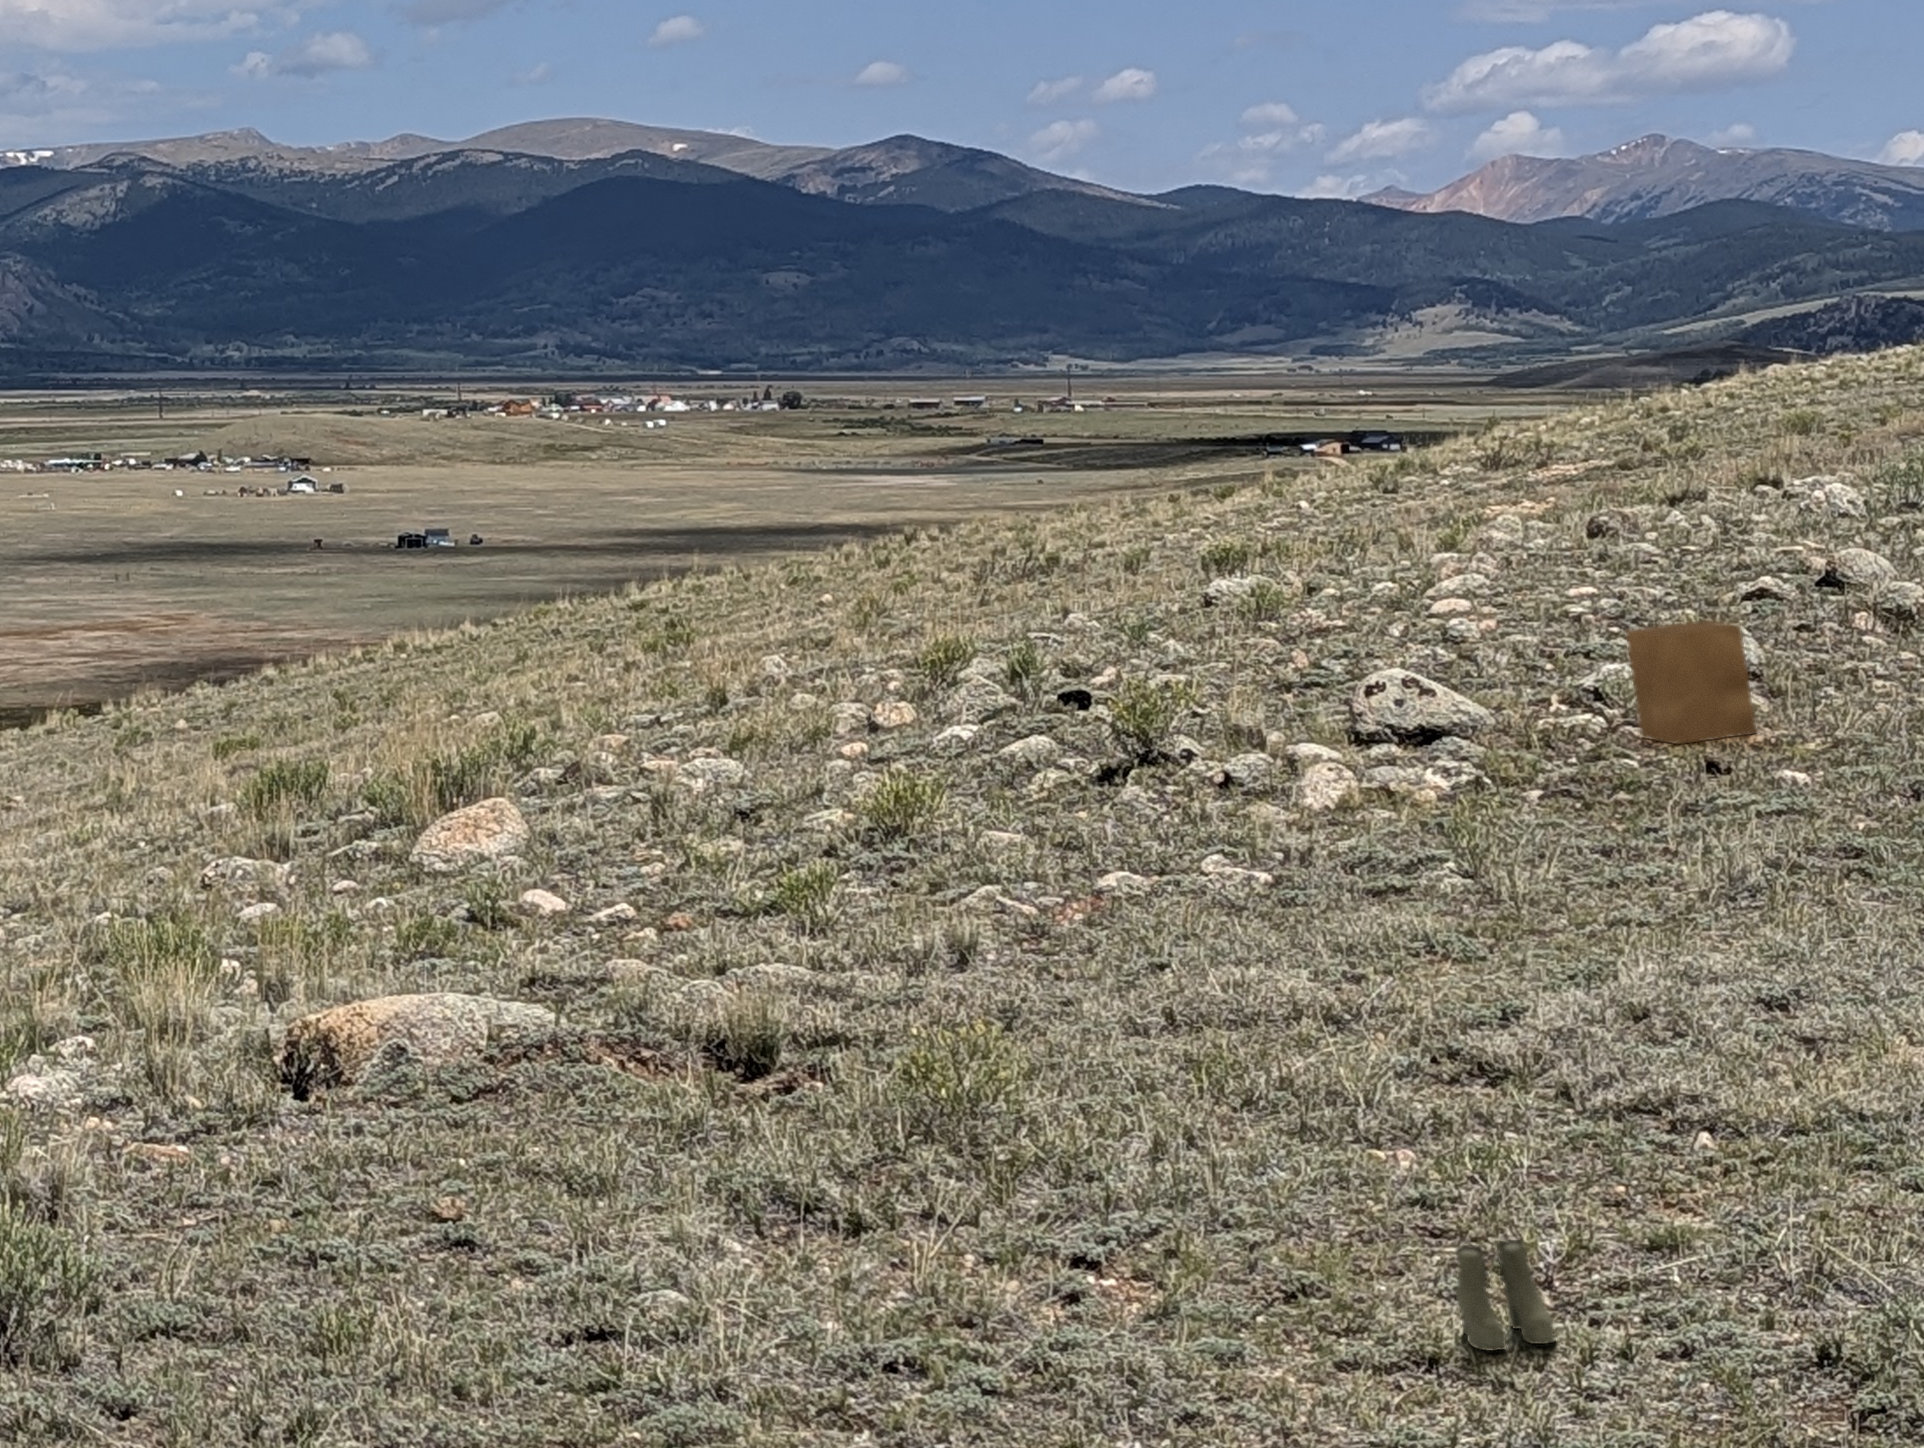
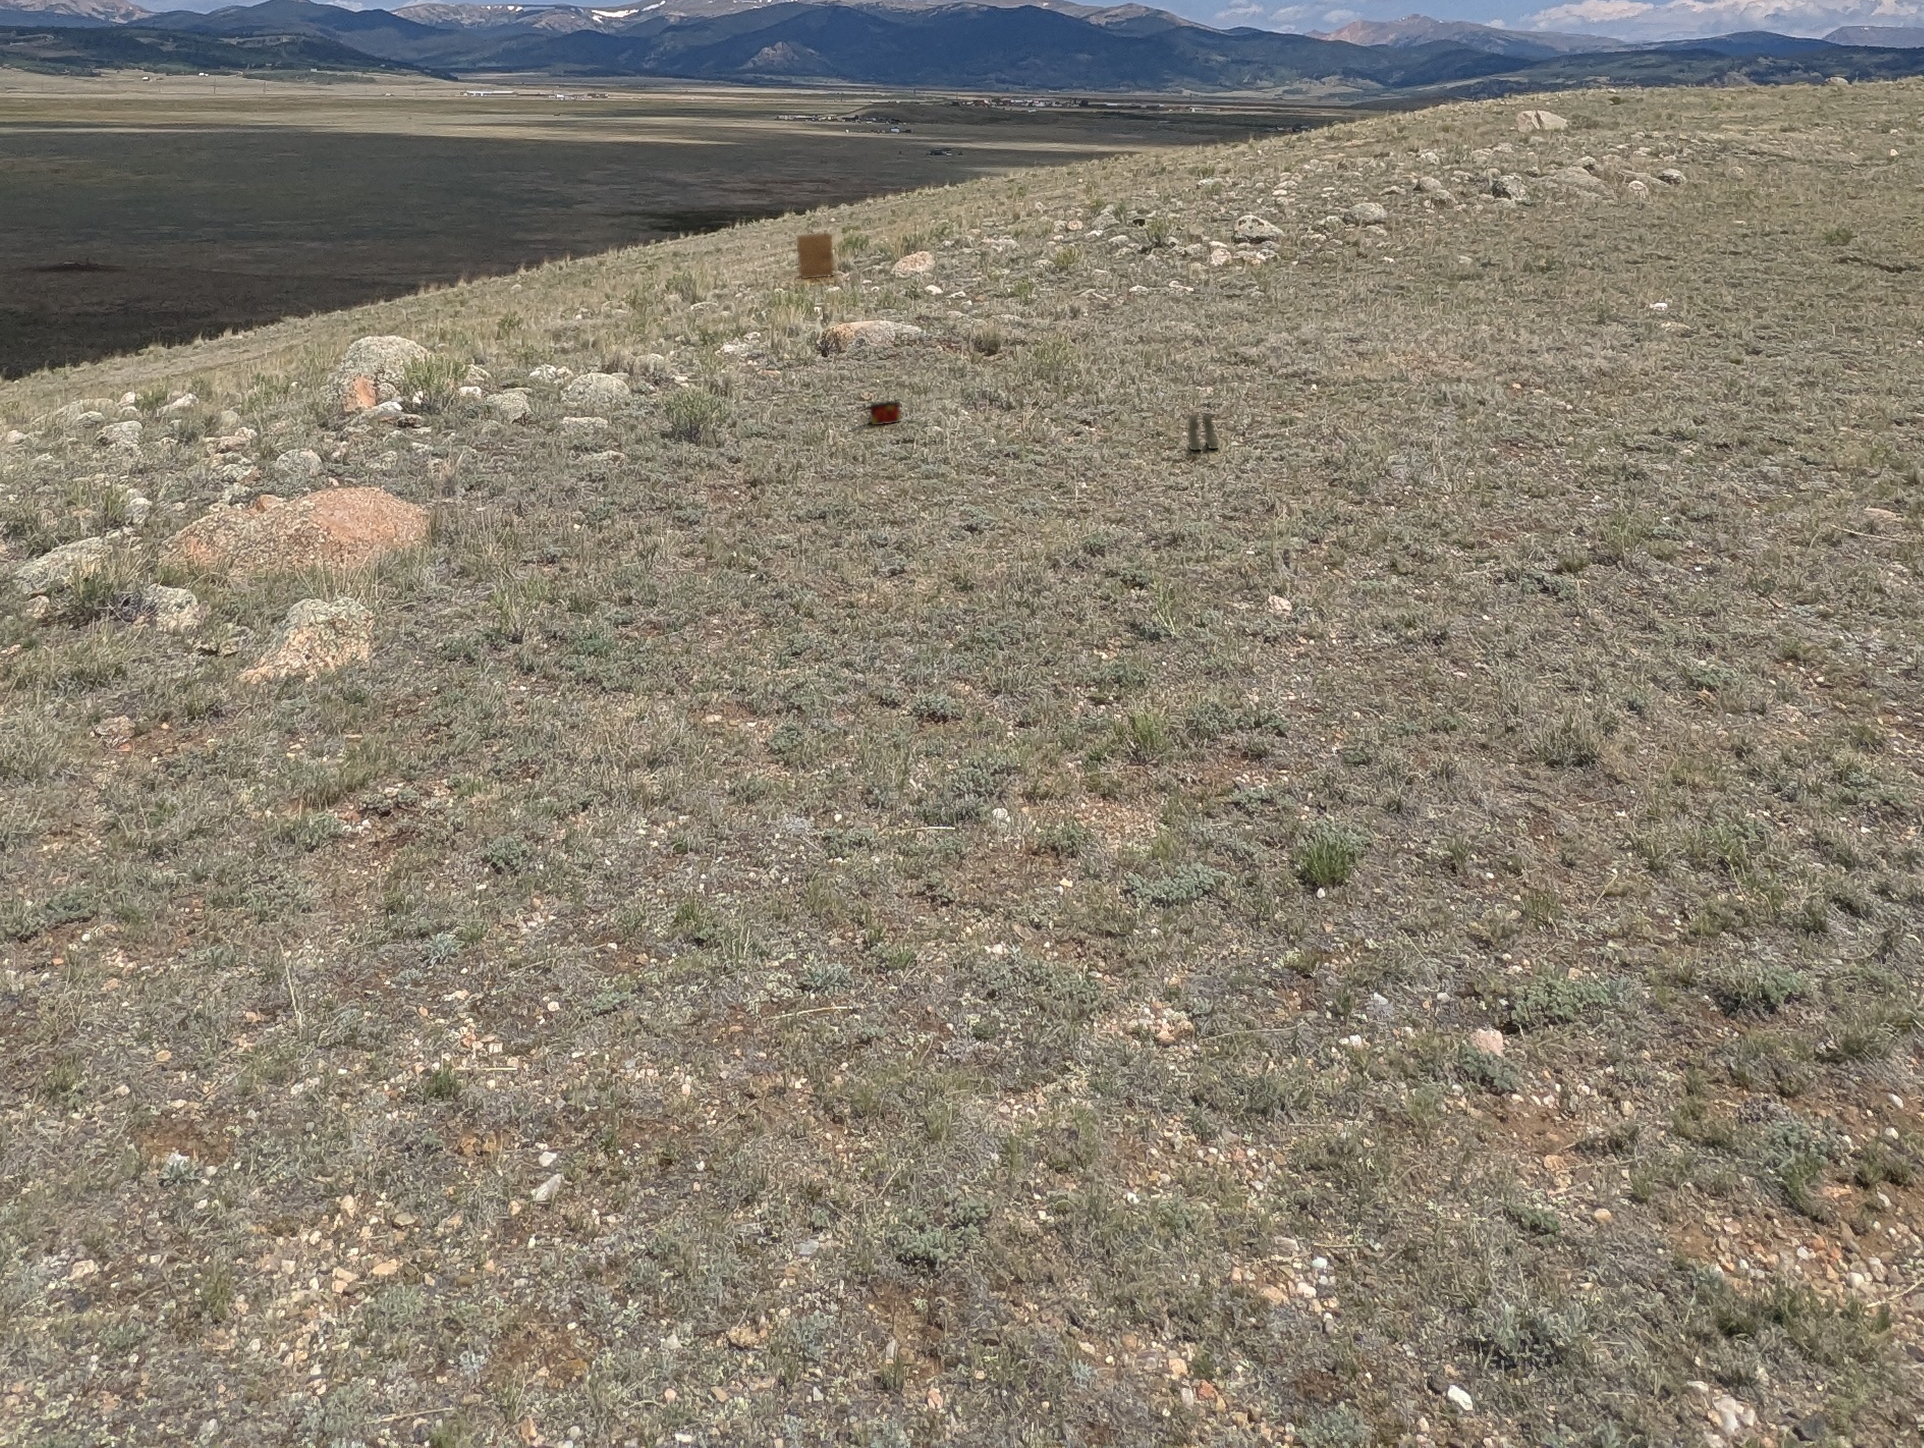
cardboard box: present [1626,620,1756,744] -> present [797,233,834,278]
bag: none [473,1223,570,1297] -> present [868,401,901,425]

